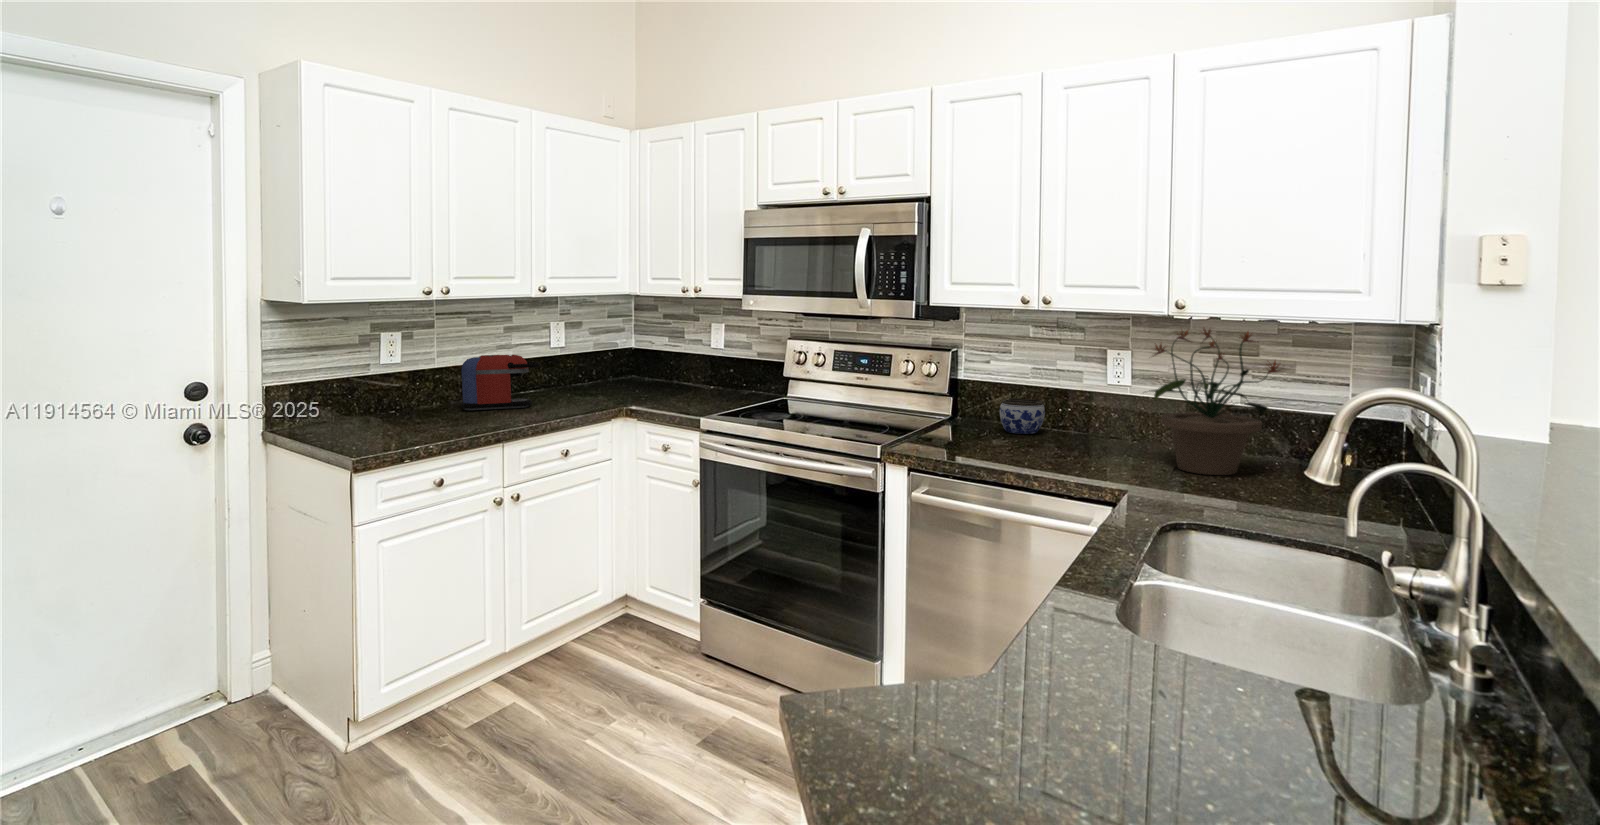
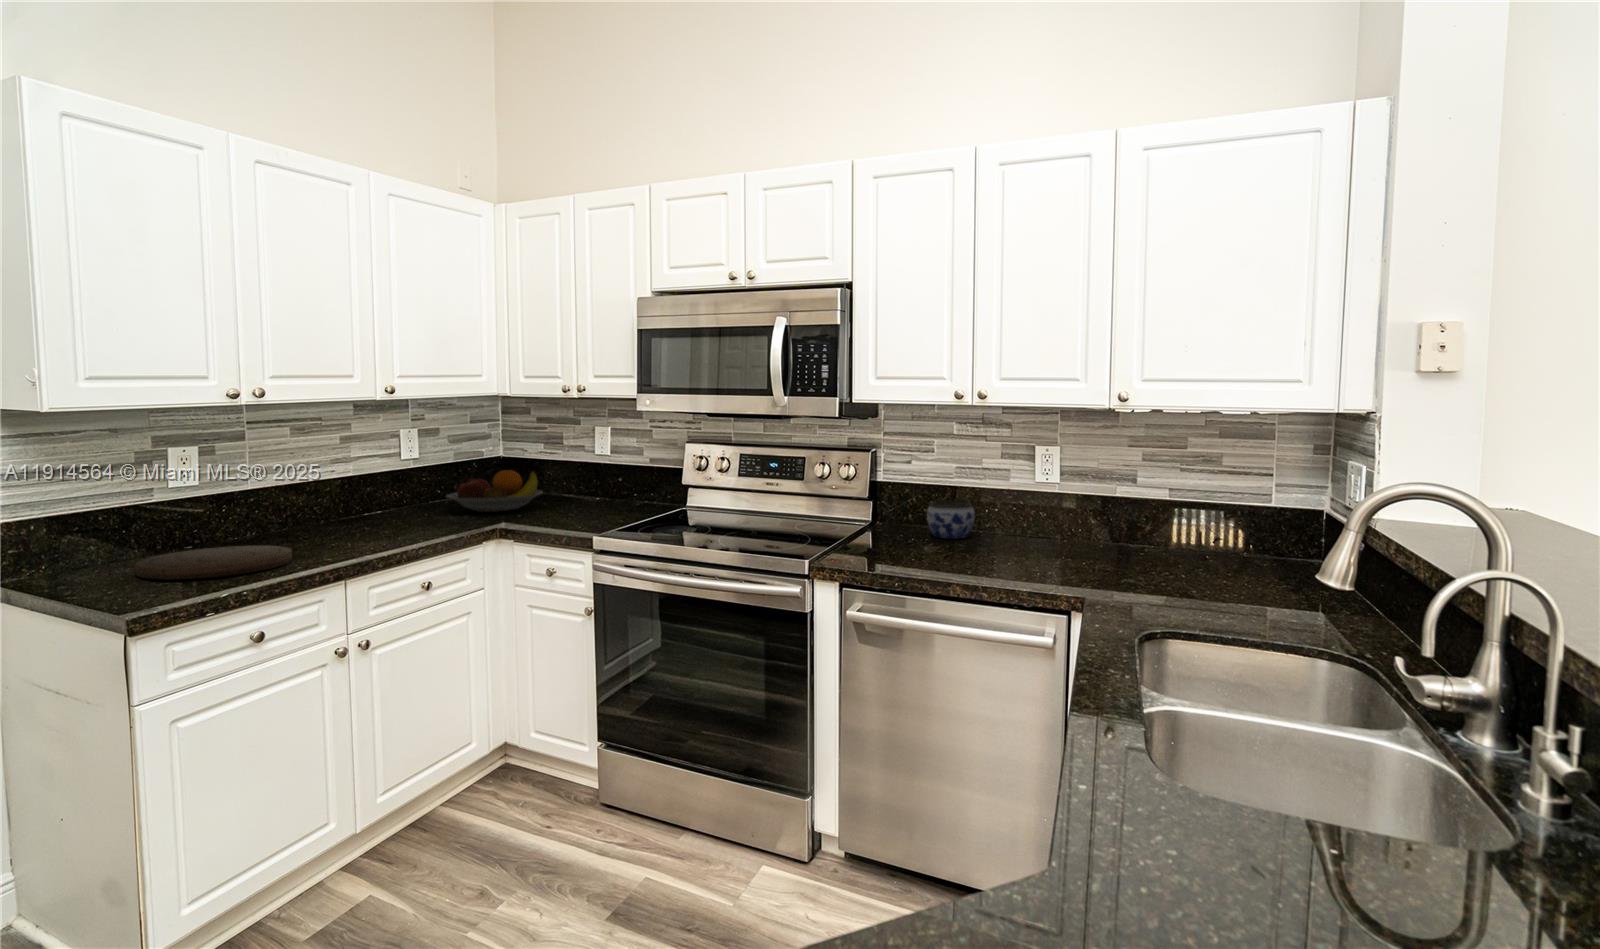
potted plant: present [1149,329,1280,475] -> none [1080,420,1229,576]
coffee maker: present [461,355,540,410] -> none [294,468,393,537]
fruit bowl: none [585,360,665,396] -> present [447,470,542,512]
cutting board: none [340,415,457,439] -> present [135,546,292,579]

